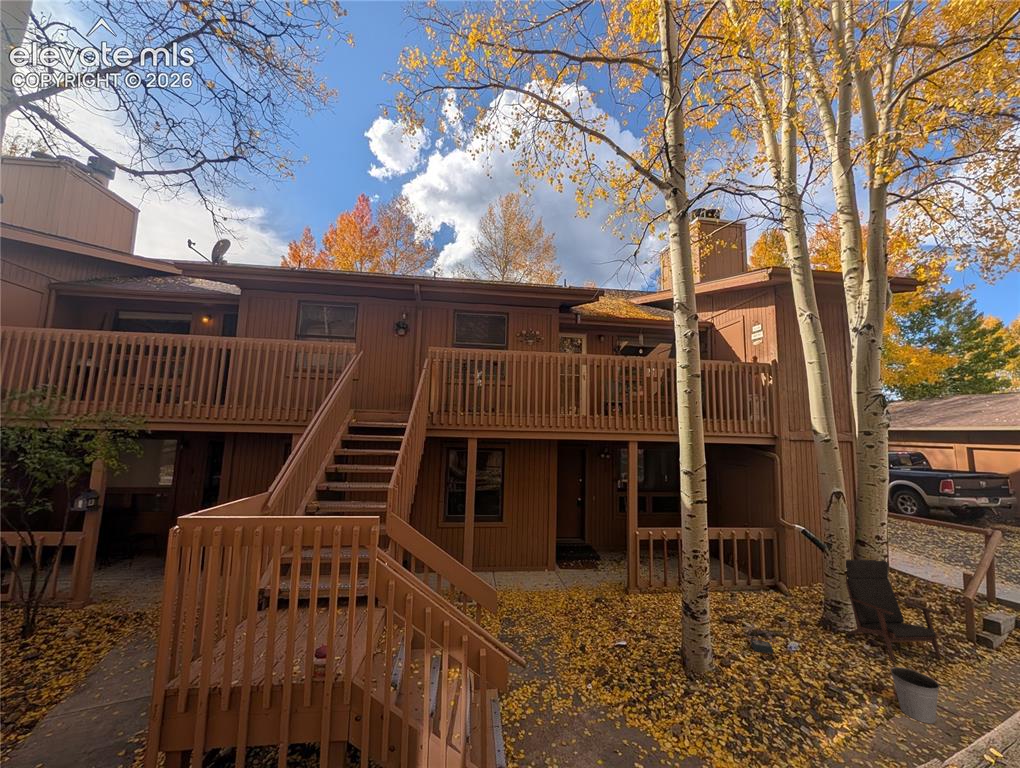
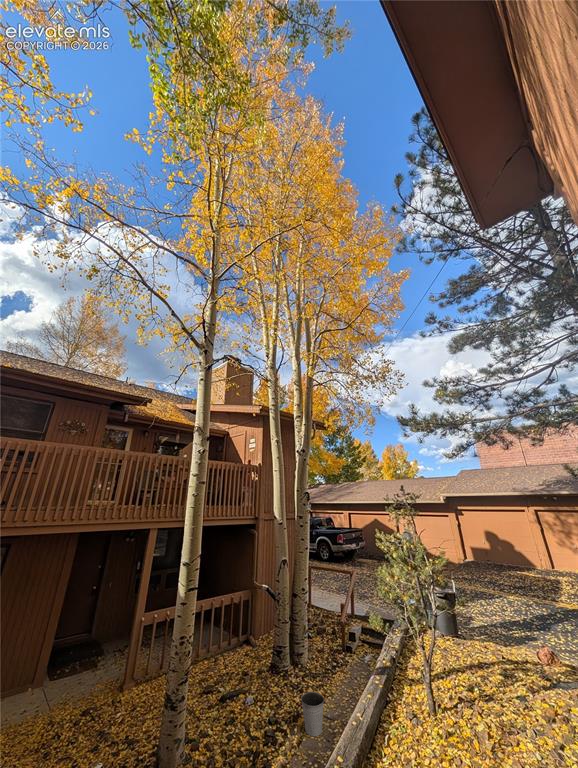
lounge chair: present [846,559,941,660] -> none [284,603,329,685]
decorative plant: present [745,623,773,654] -> none [215,691,238,721]

